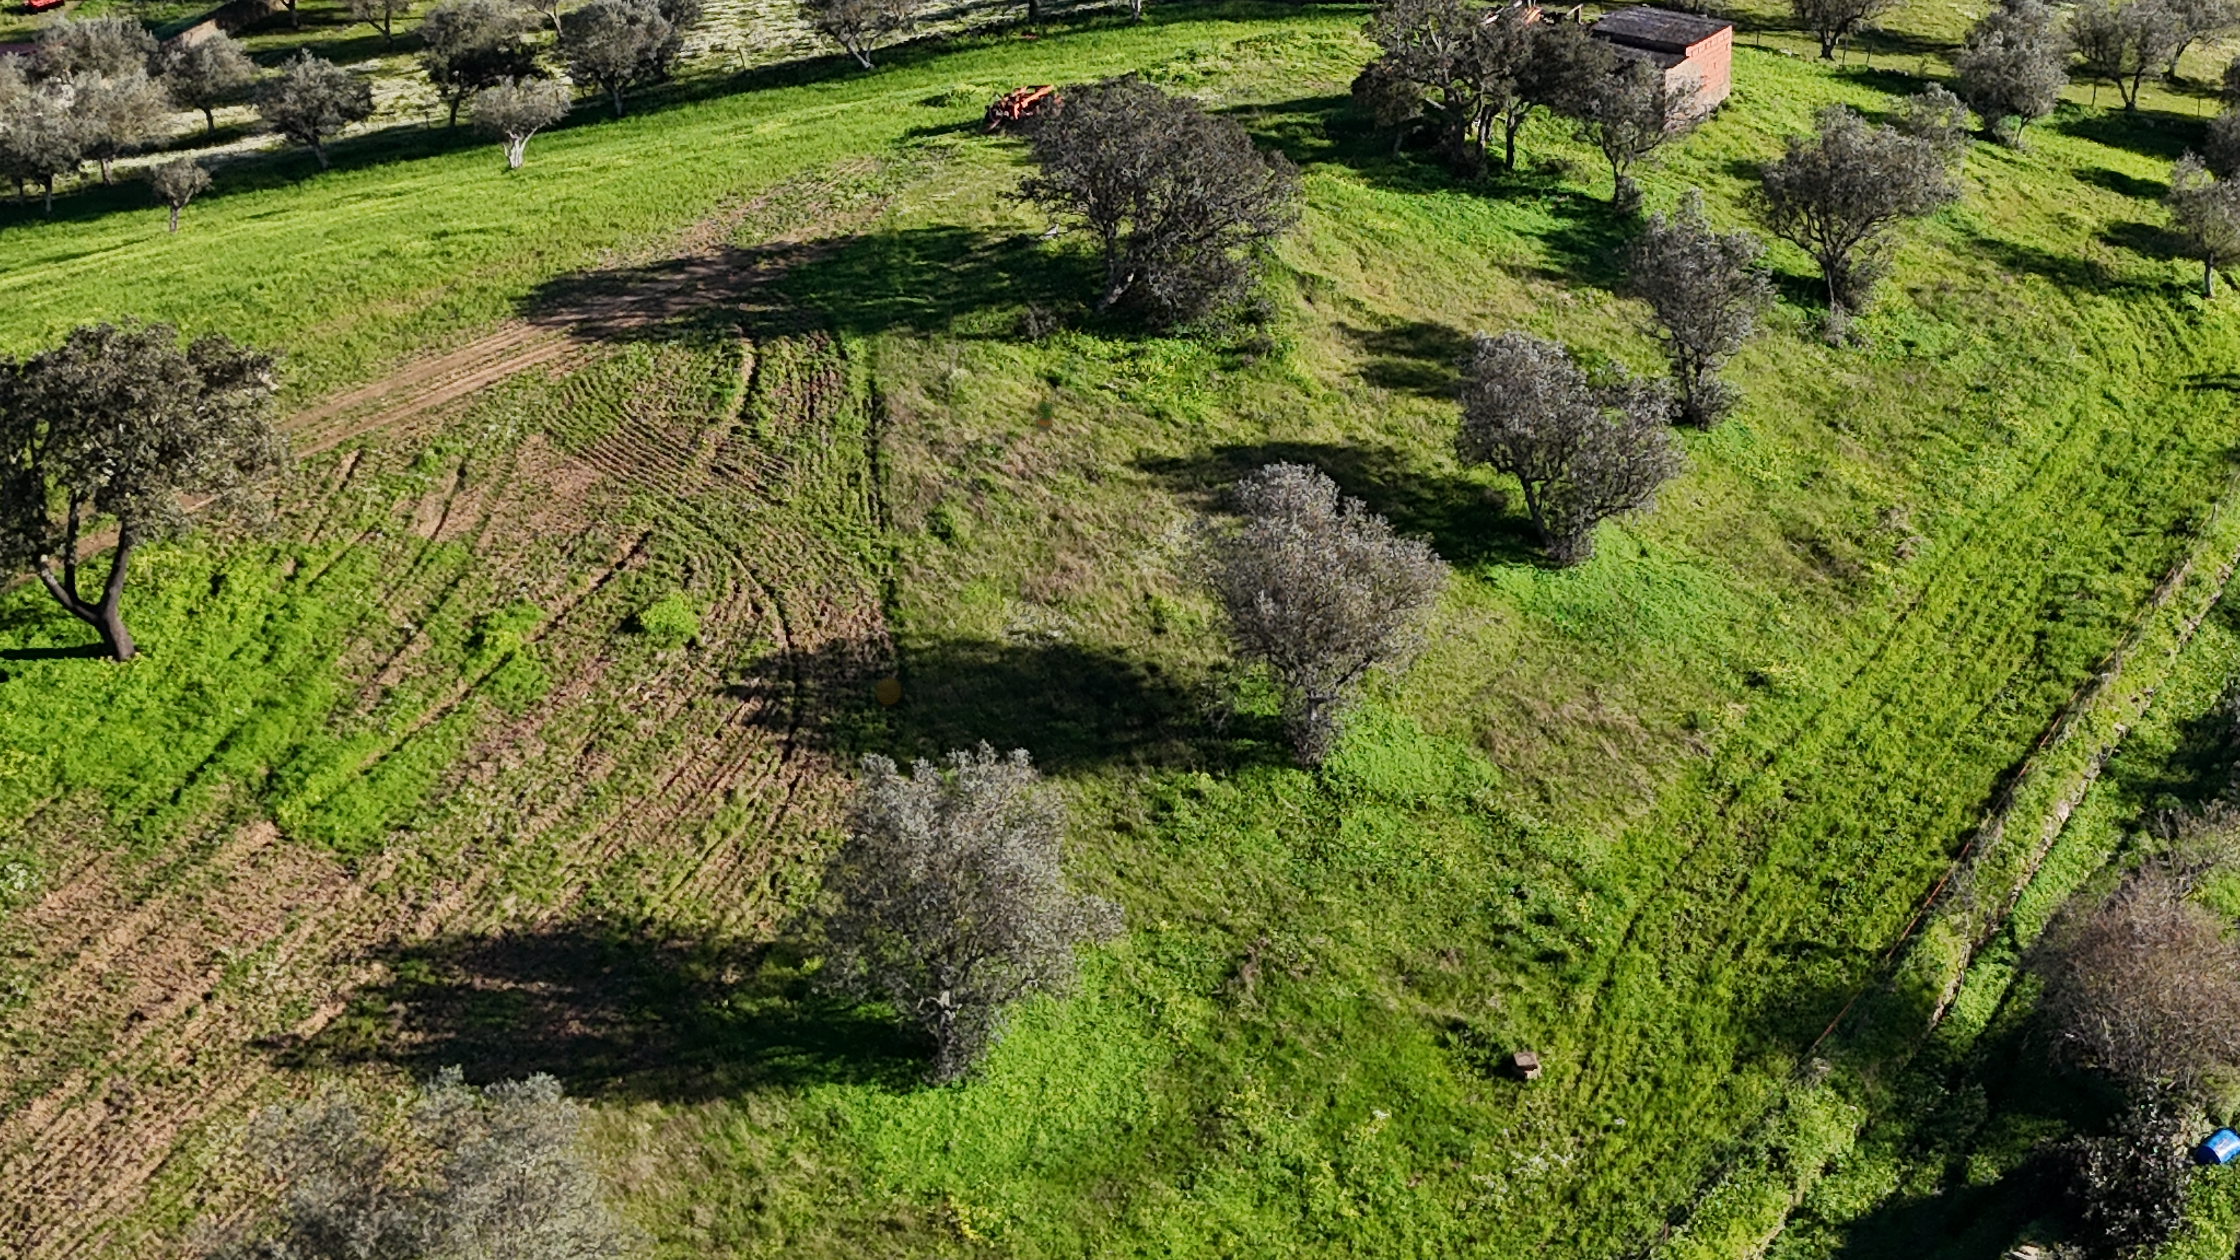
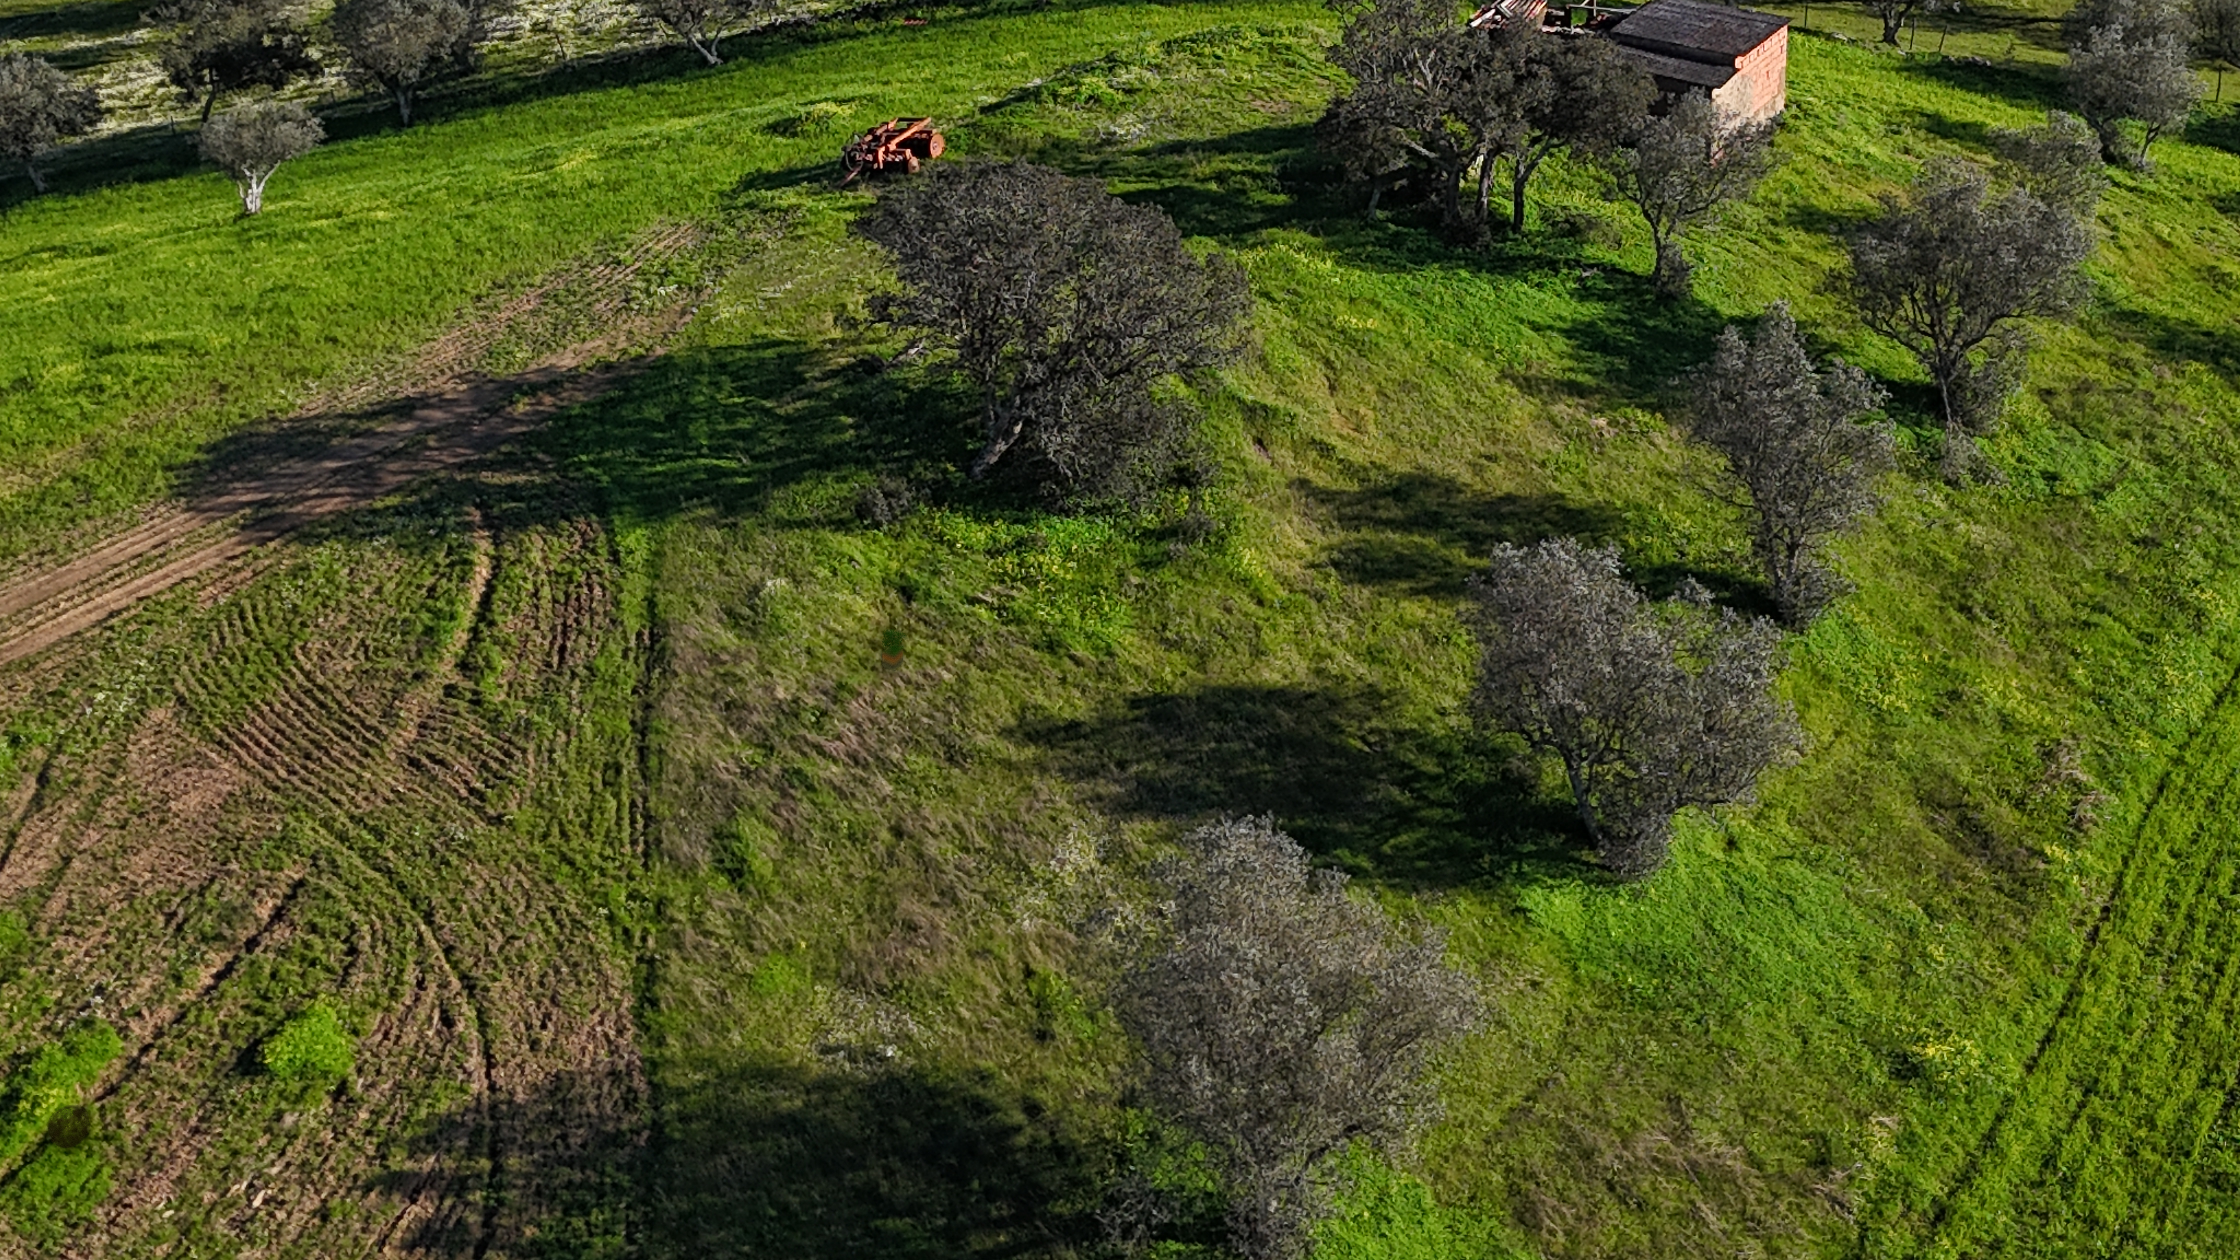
woven basket: present [876,678,900,705] -> present [47,1105,90,1148]

